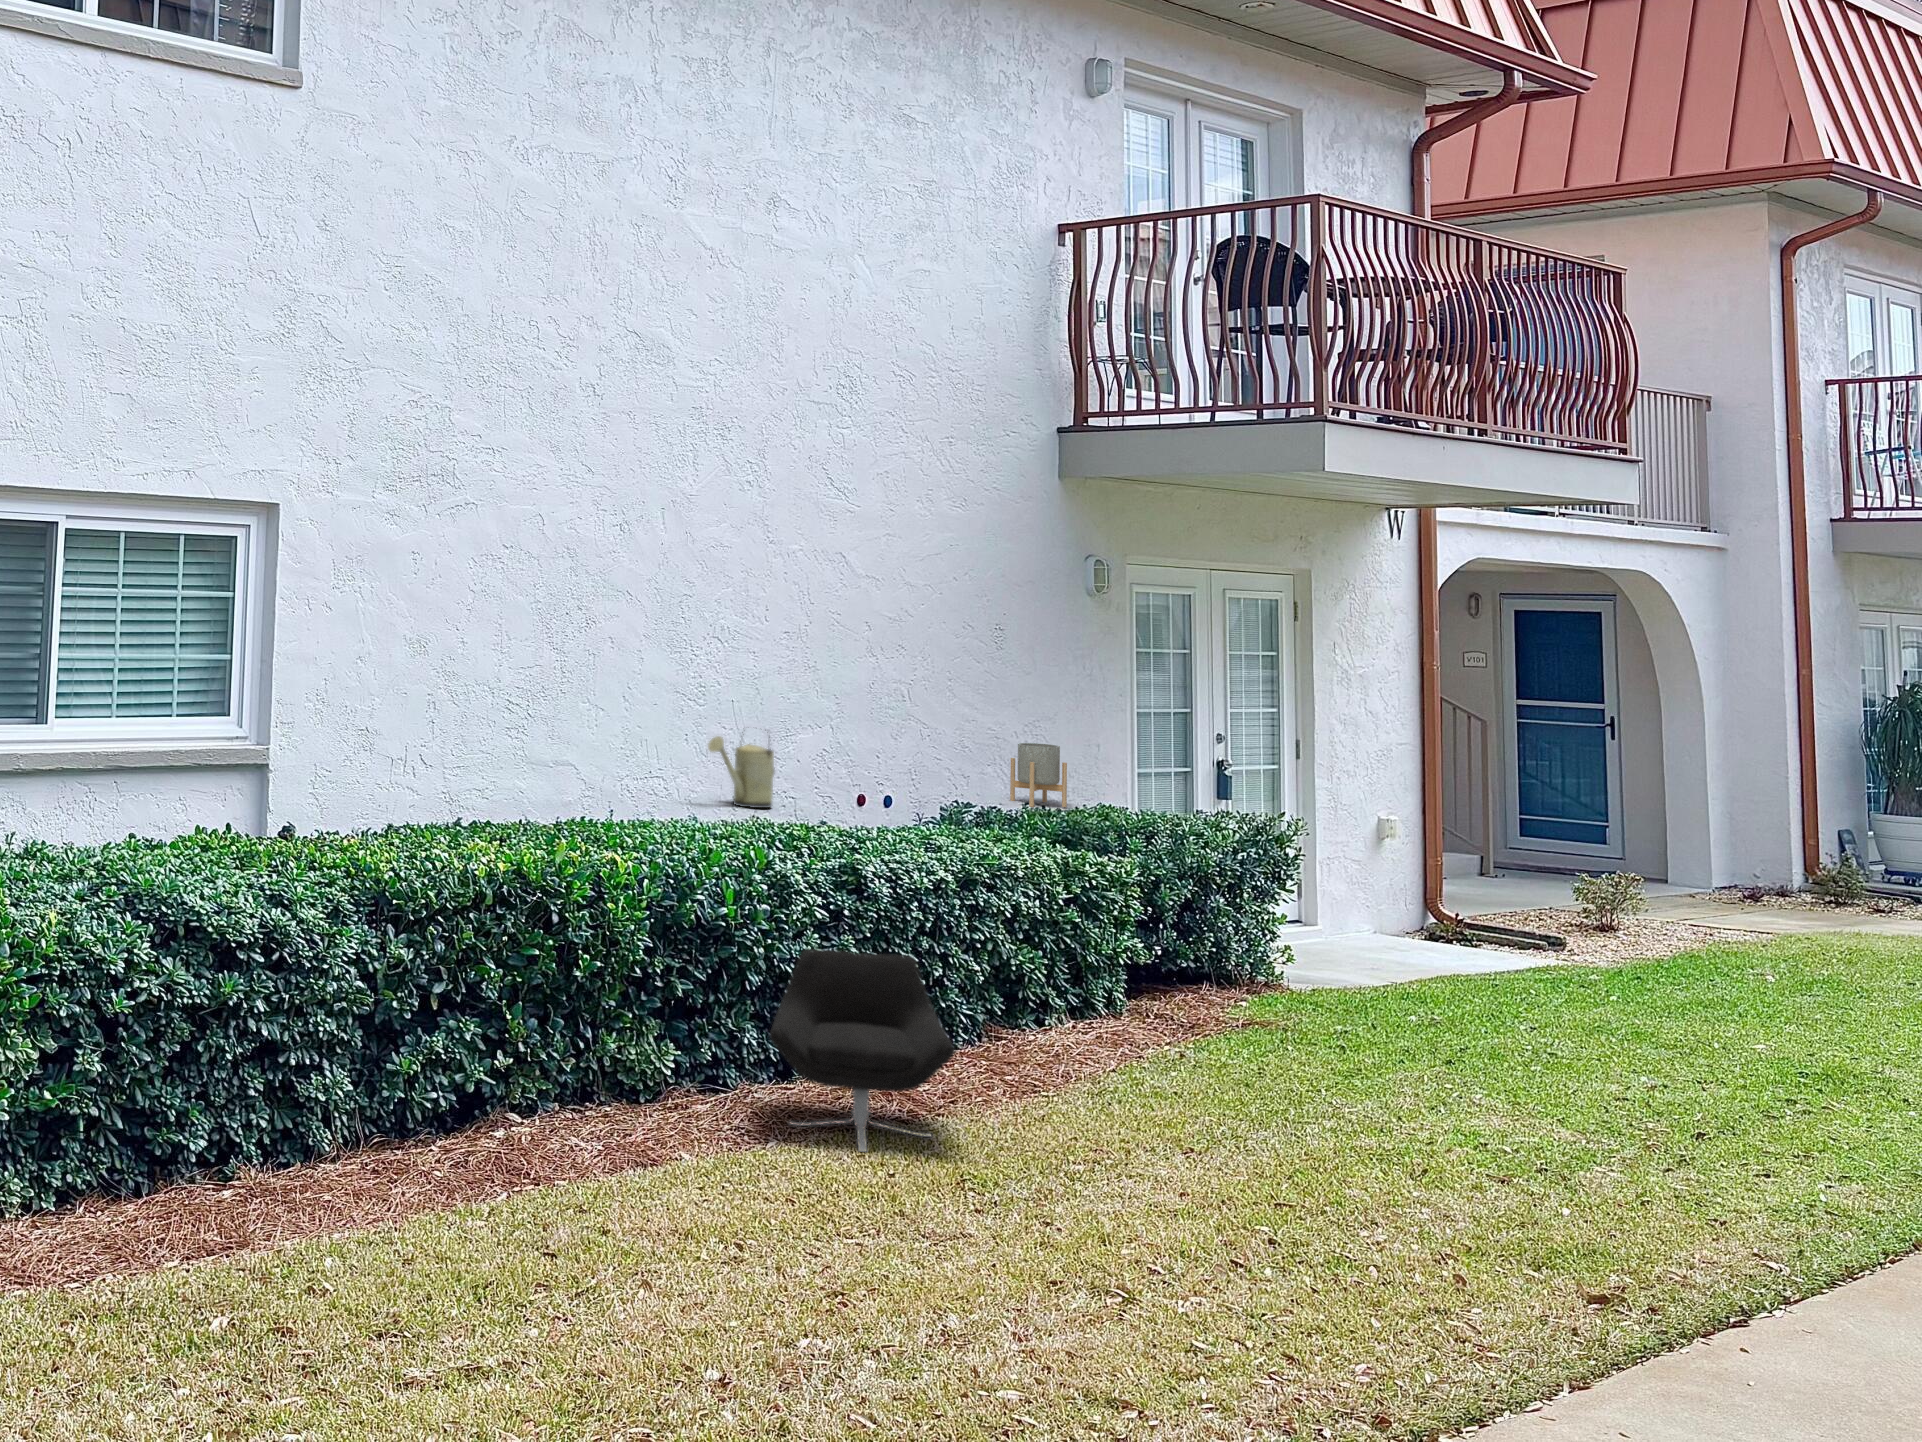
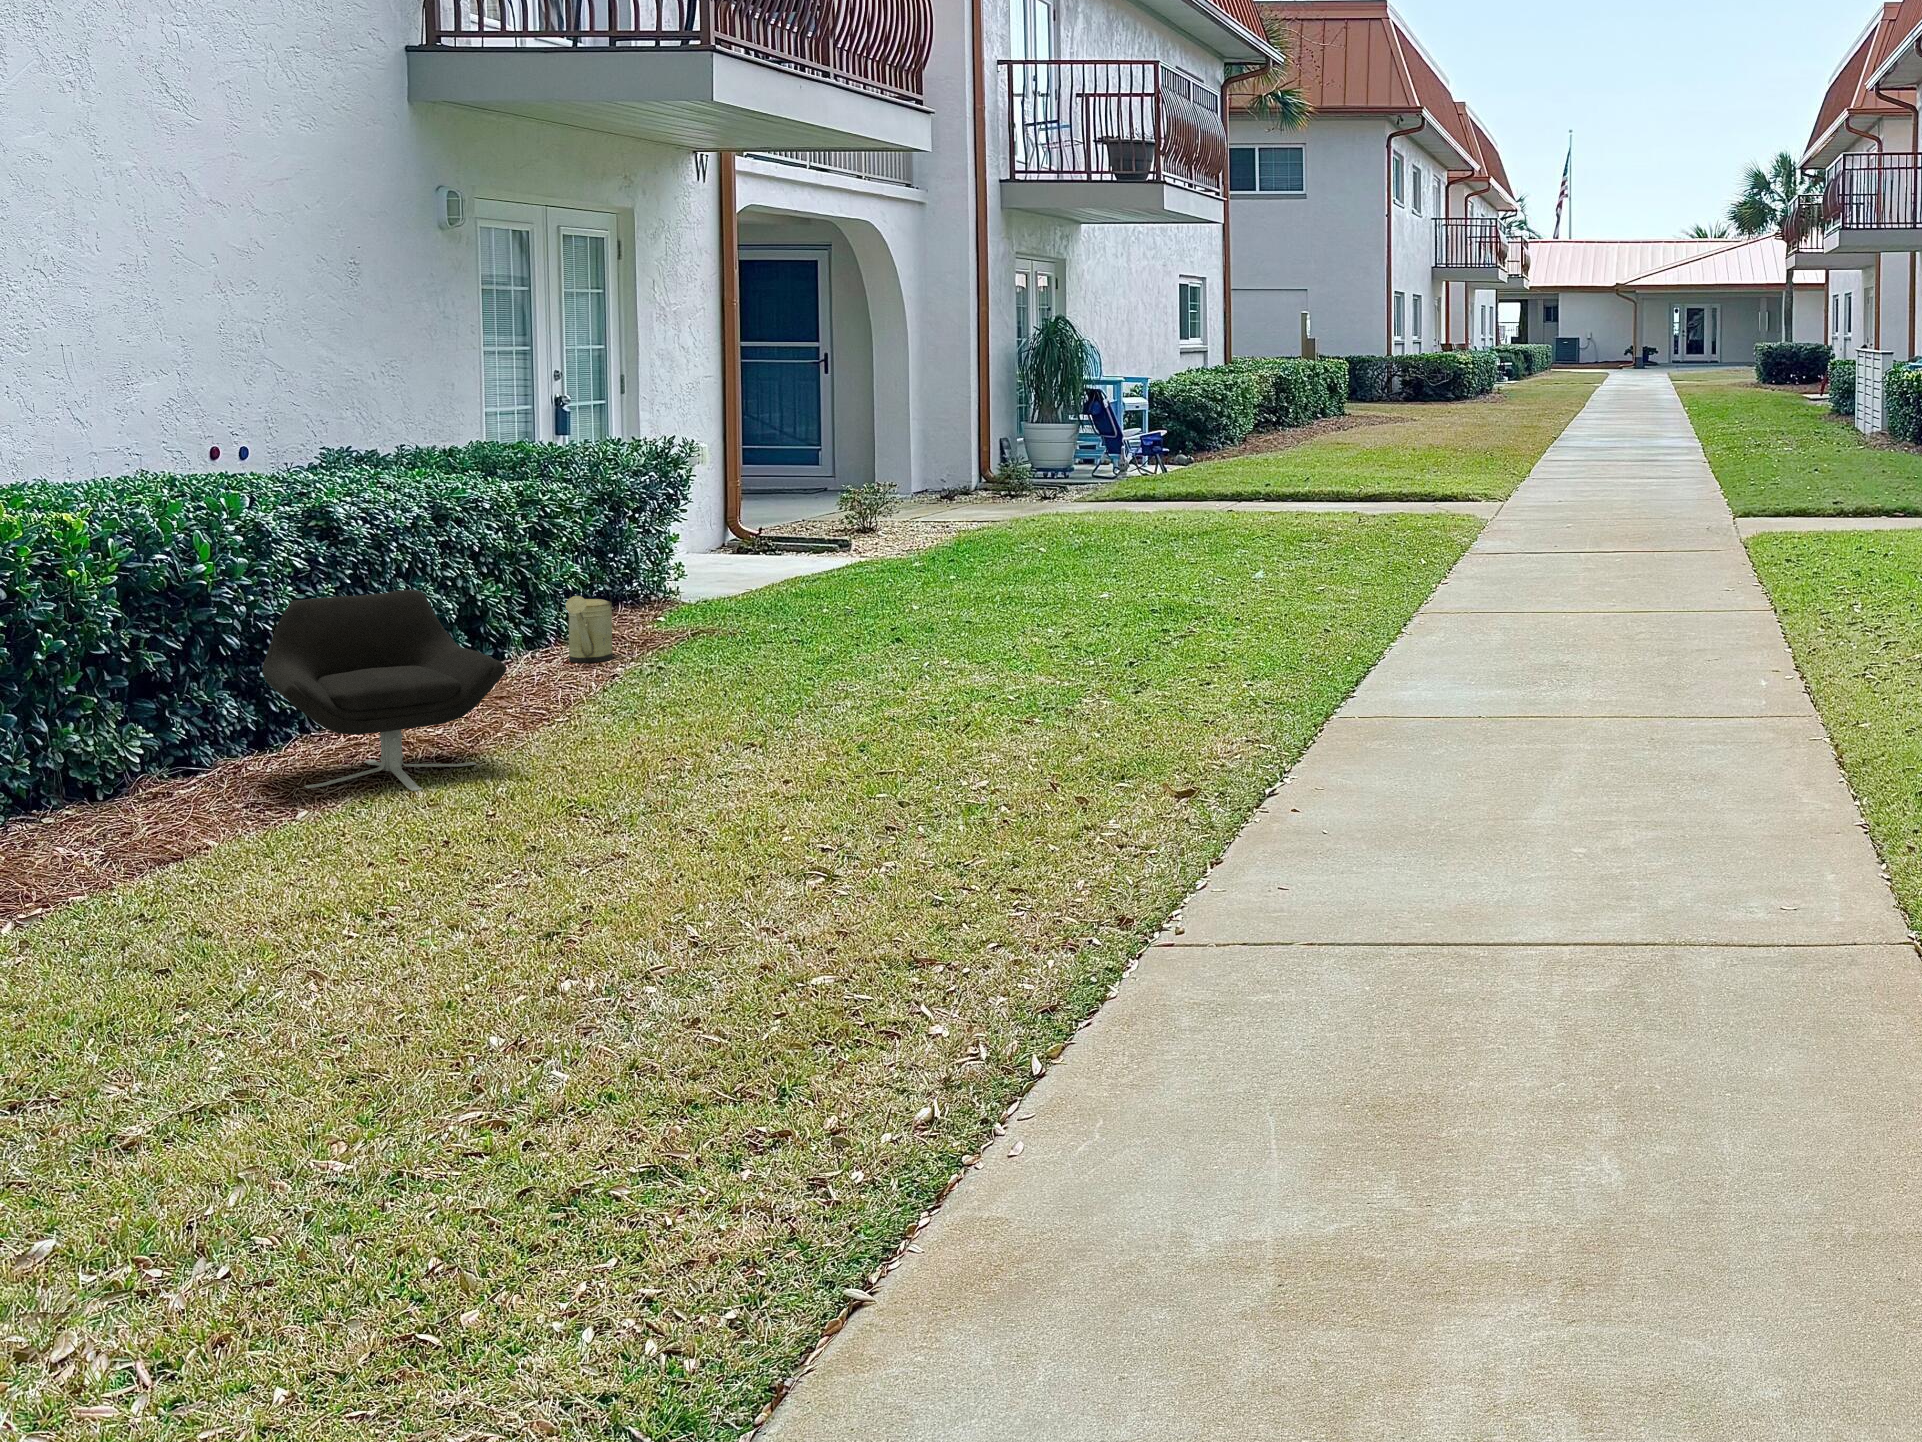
watering can: present [708,732,774,808] -> present [566,581,613,663]
planter: present [1010,743,1067,807] -> none [391,387,460,453]

